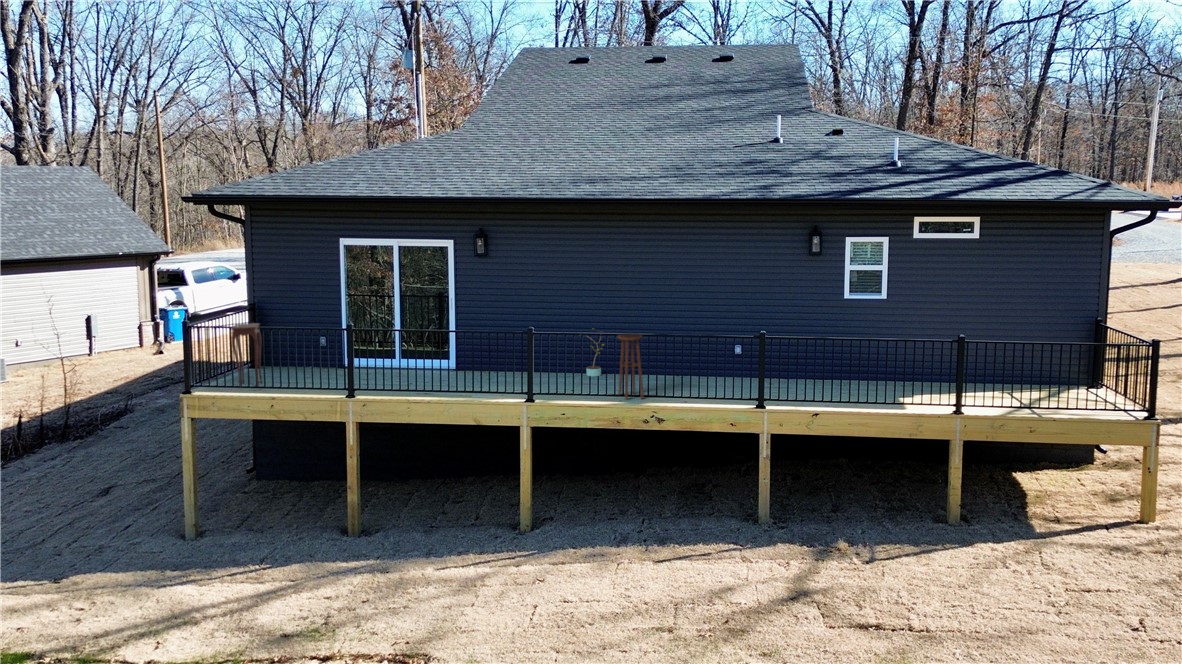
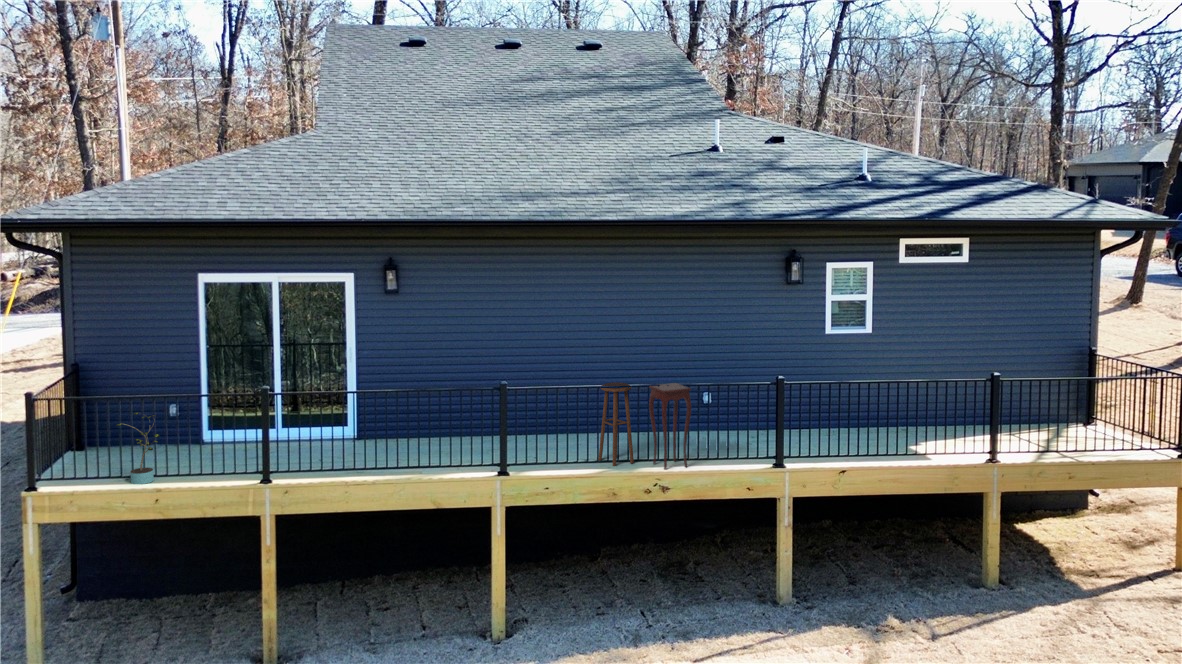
side table: present [231,323,262,388] -> present [649,383,691,470]
potted plant: present [579,328,605,376] -> present [116,412,160,484]

